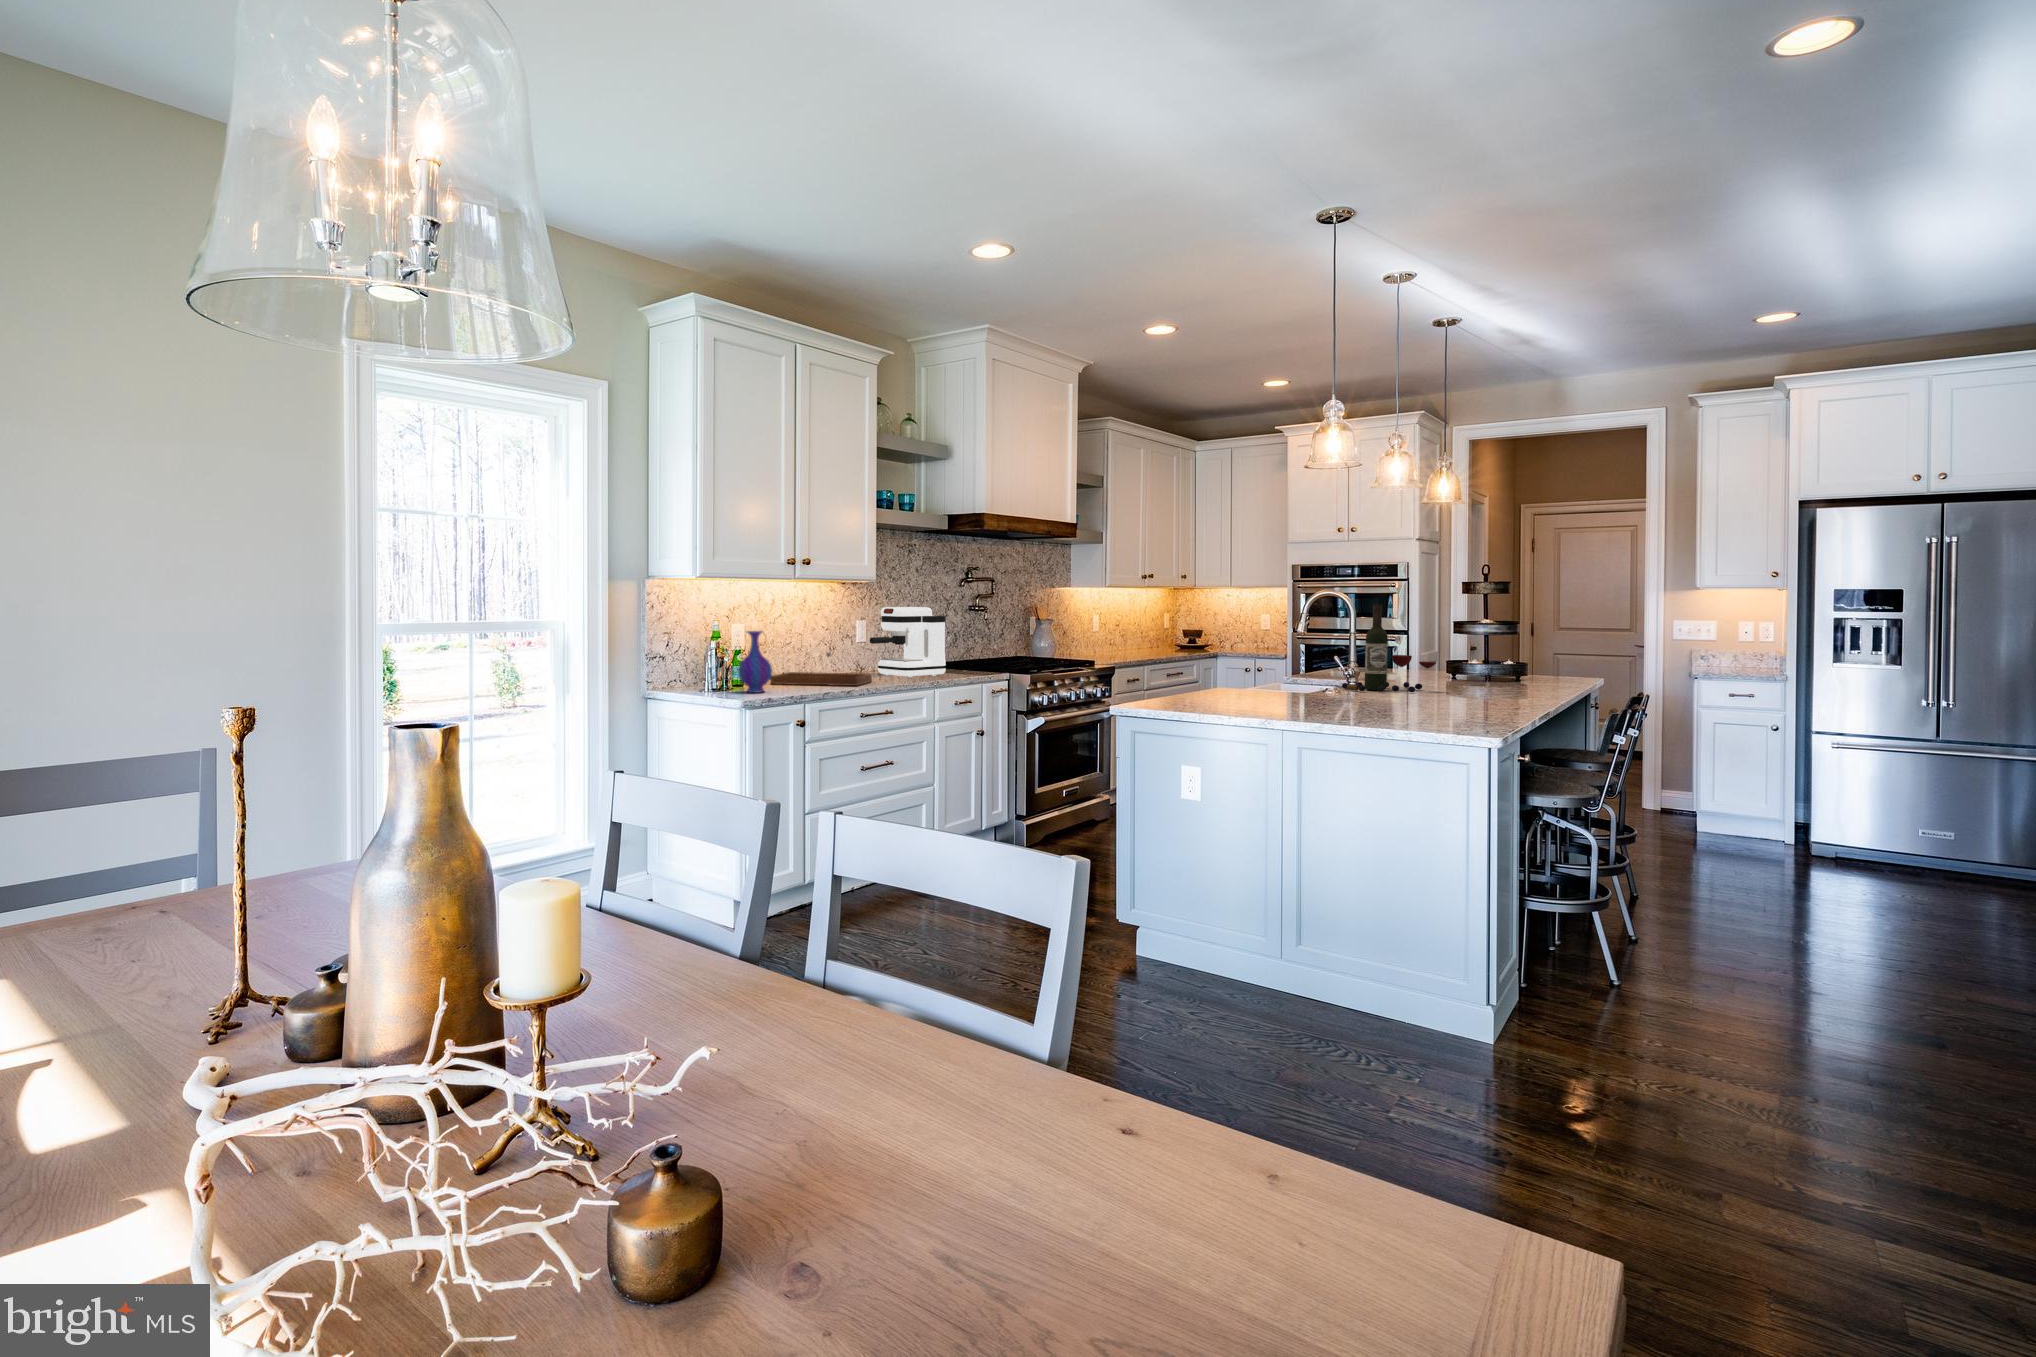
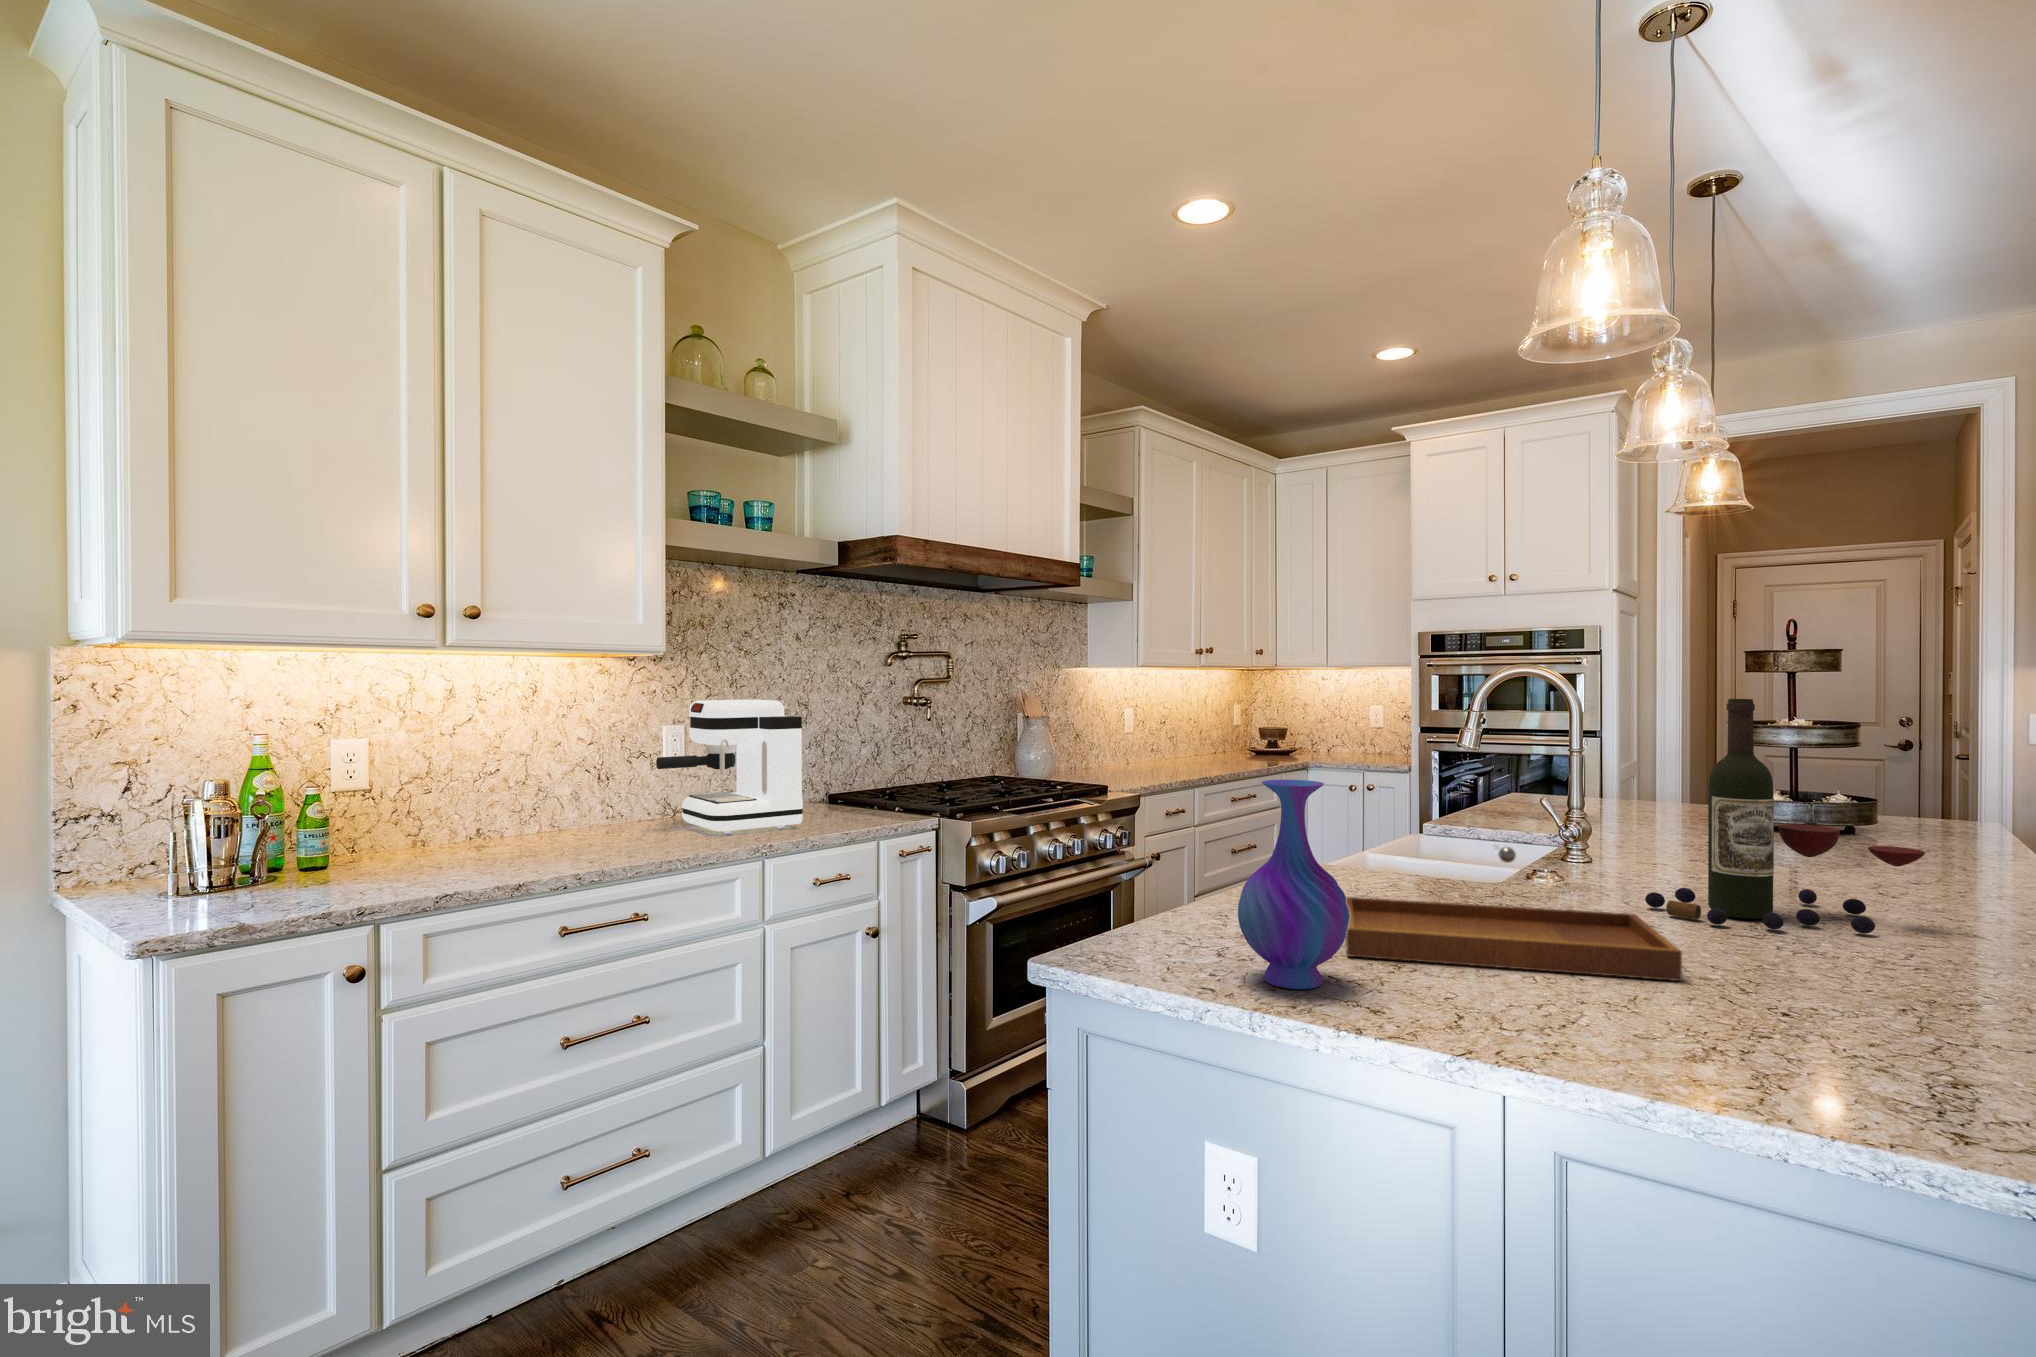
vase: present [738,631,772,693] -> present [1238,780,1350,989]
tray: present [770,652,872,686] -> present [1346,847,1682,981]

